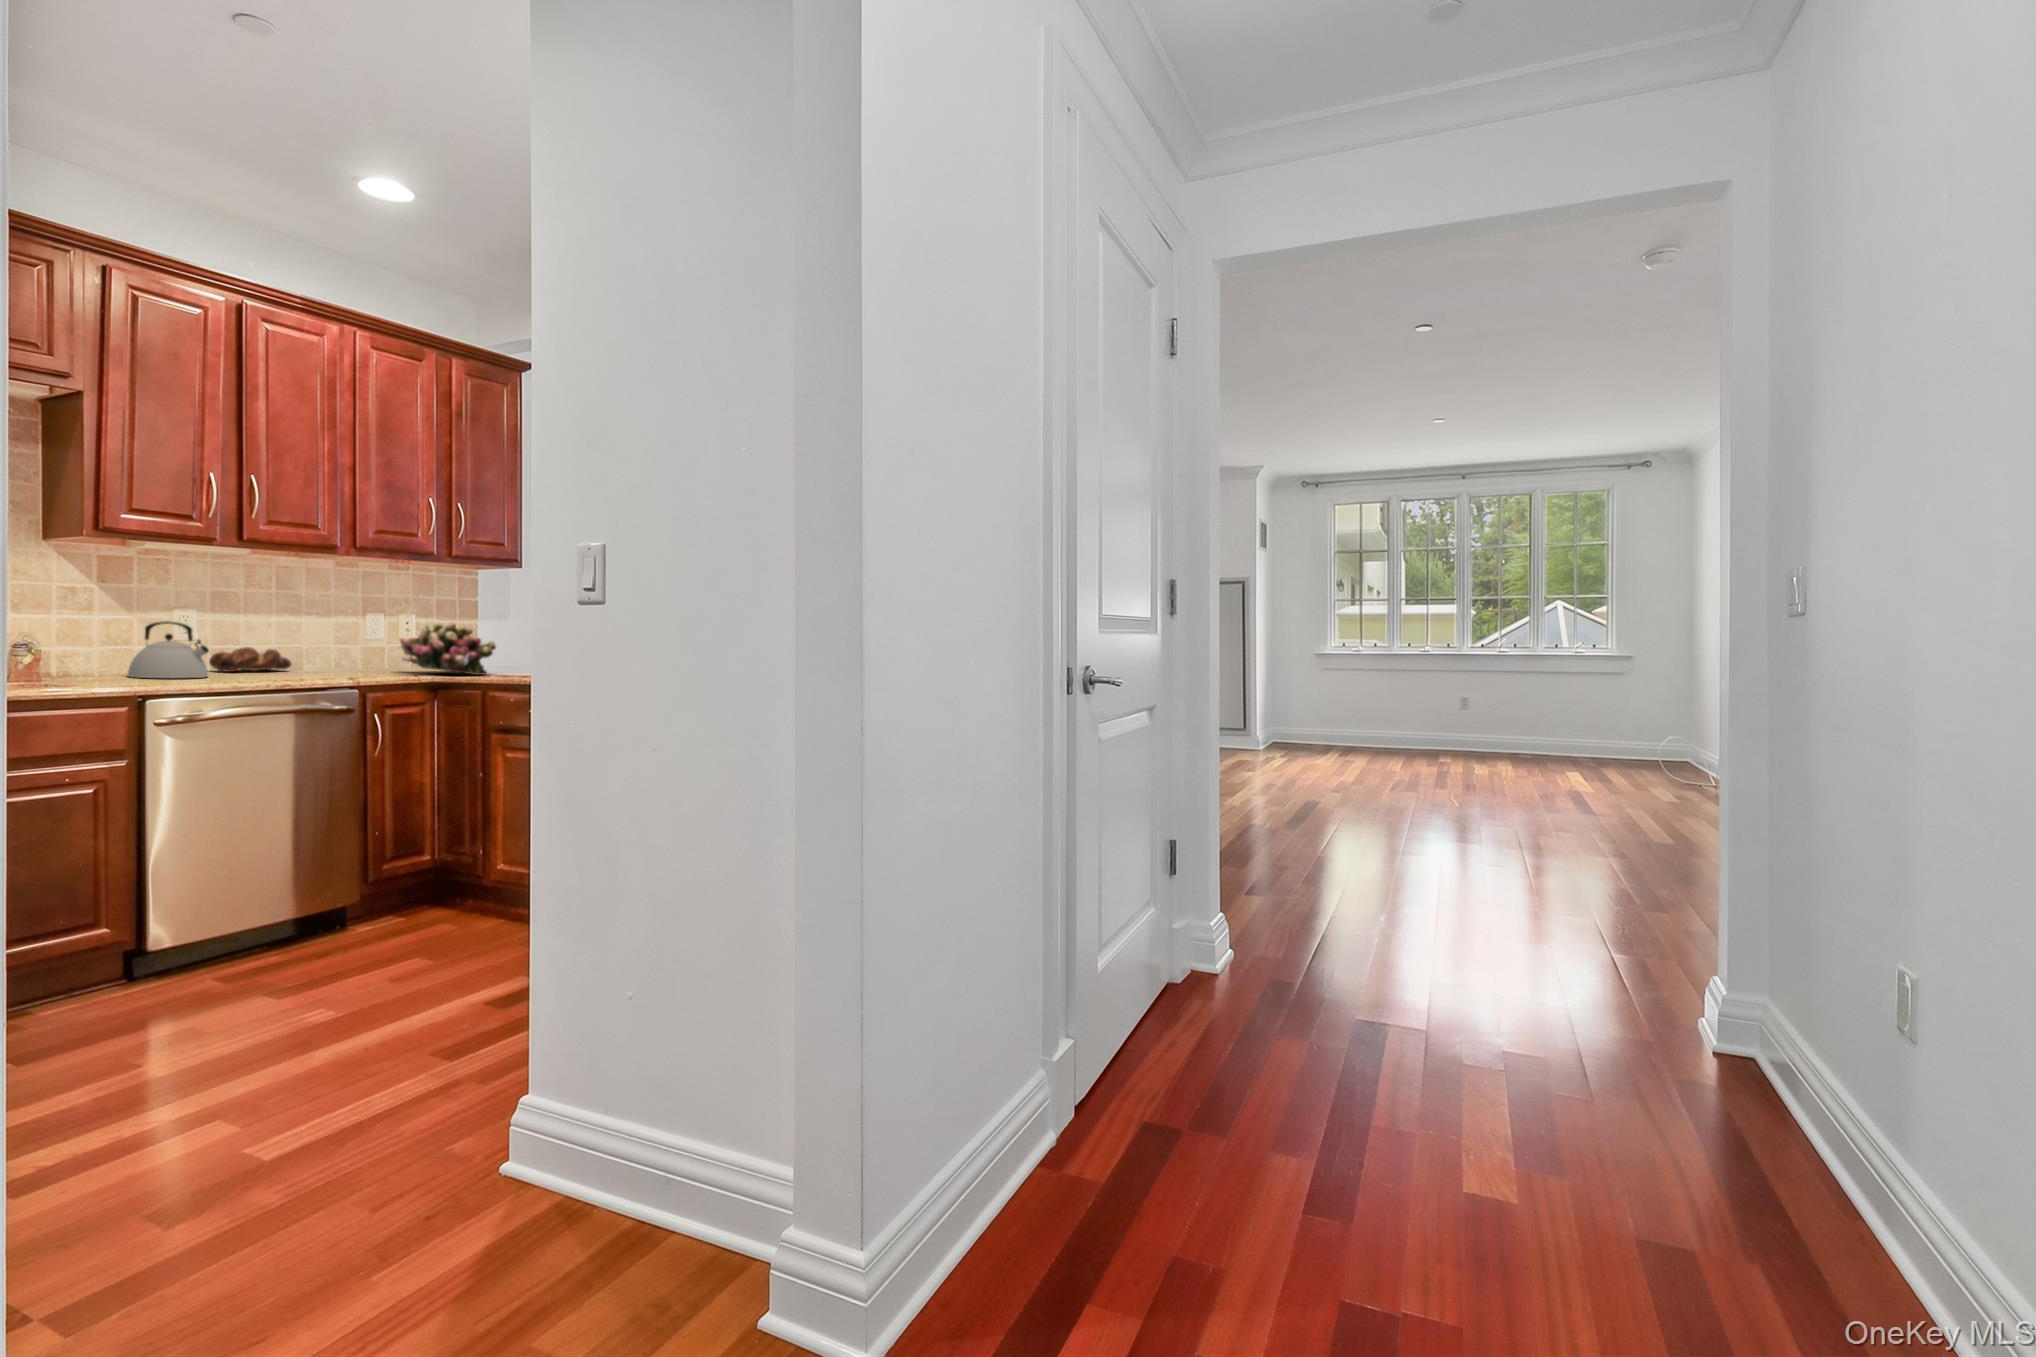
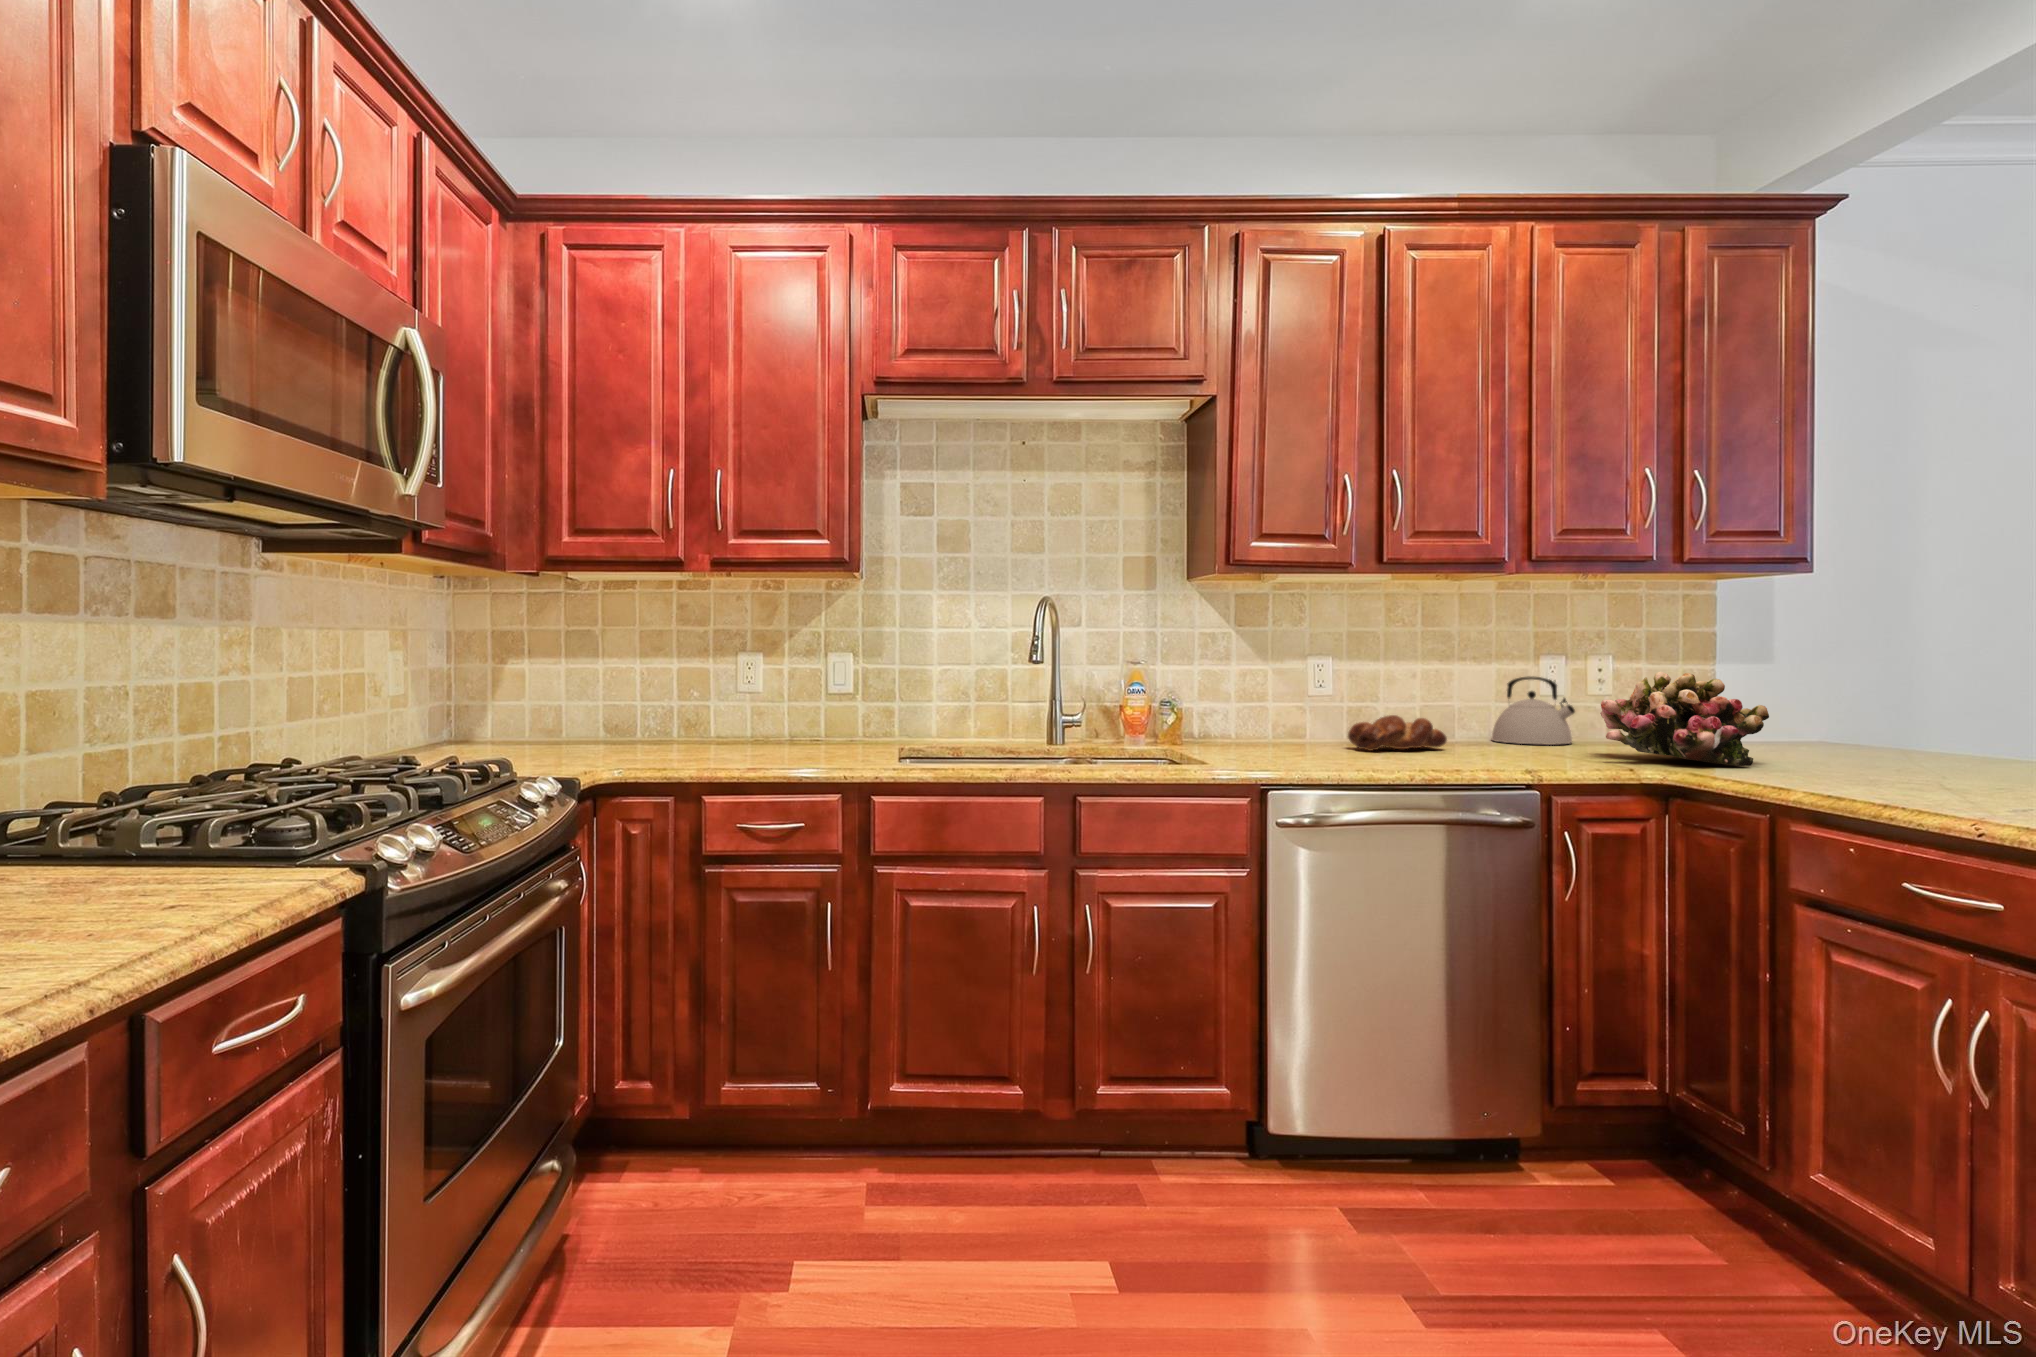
kettle: present [128,622,209,678] -> present [1492,677,1575,745]

